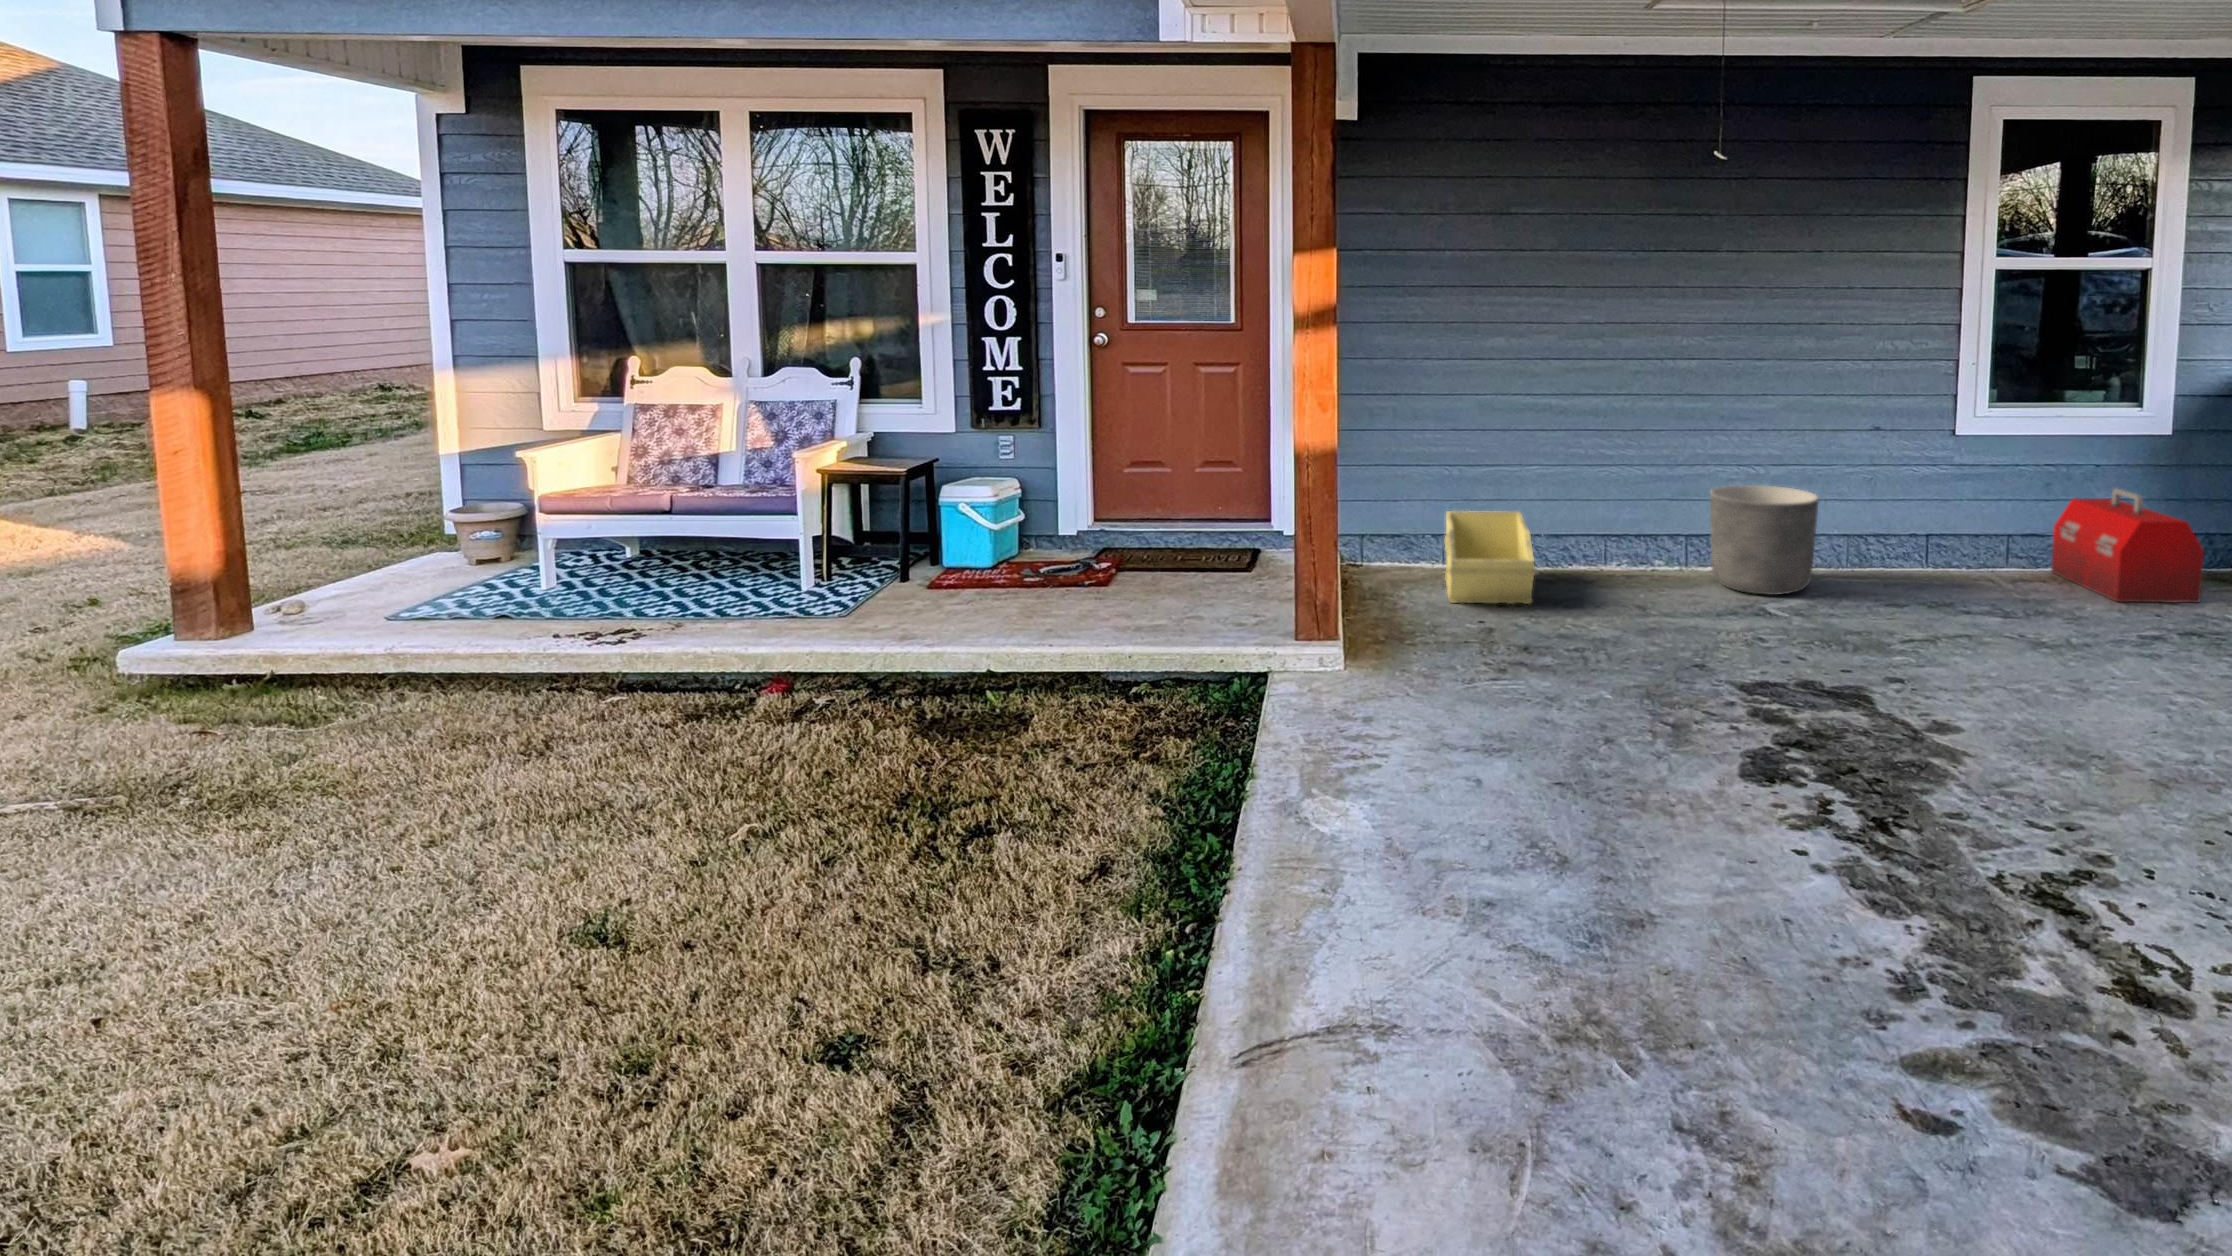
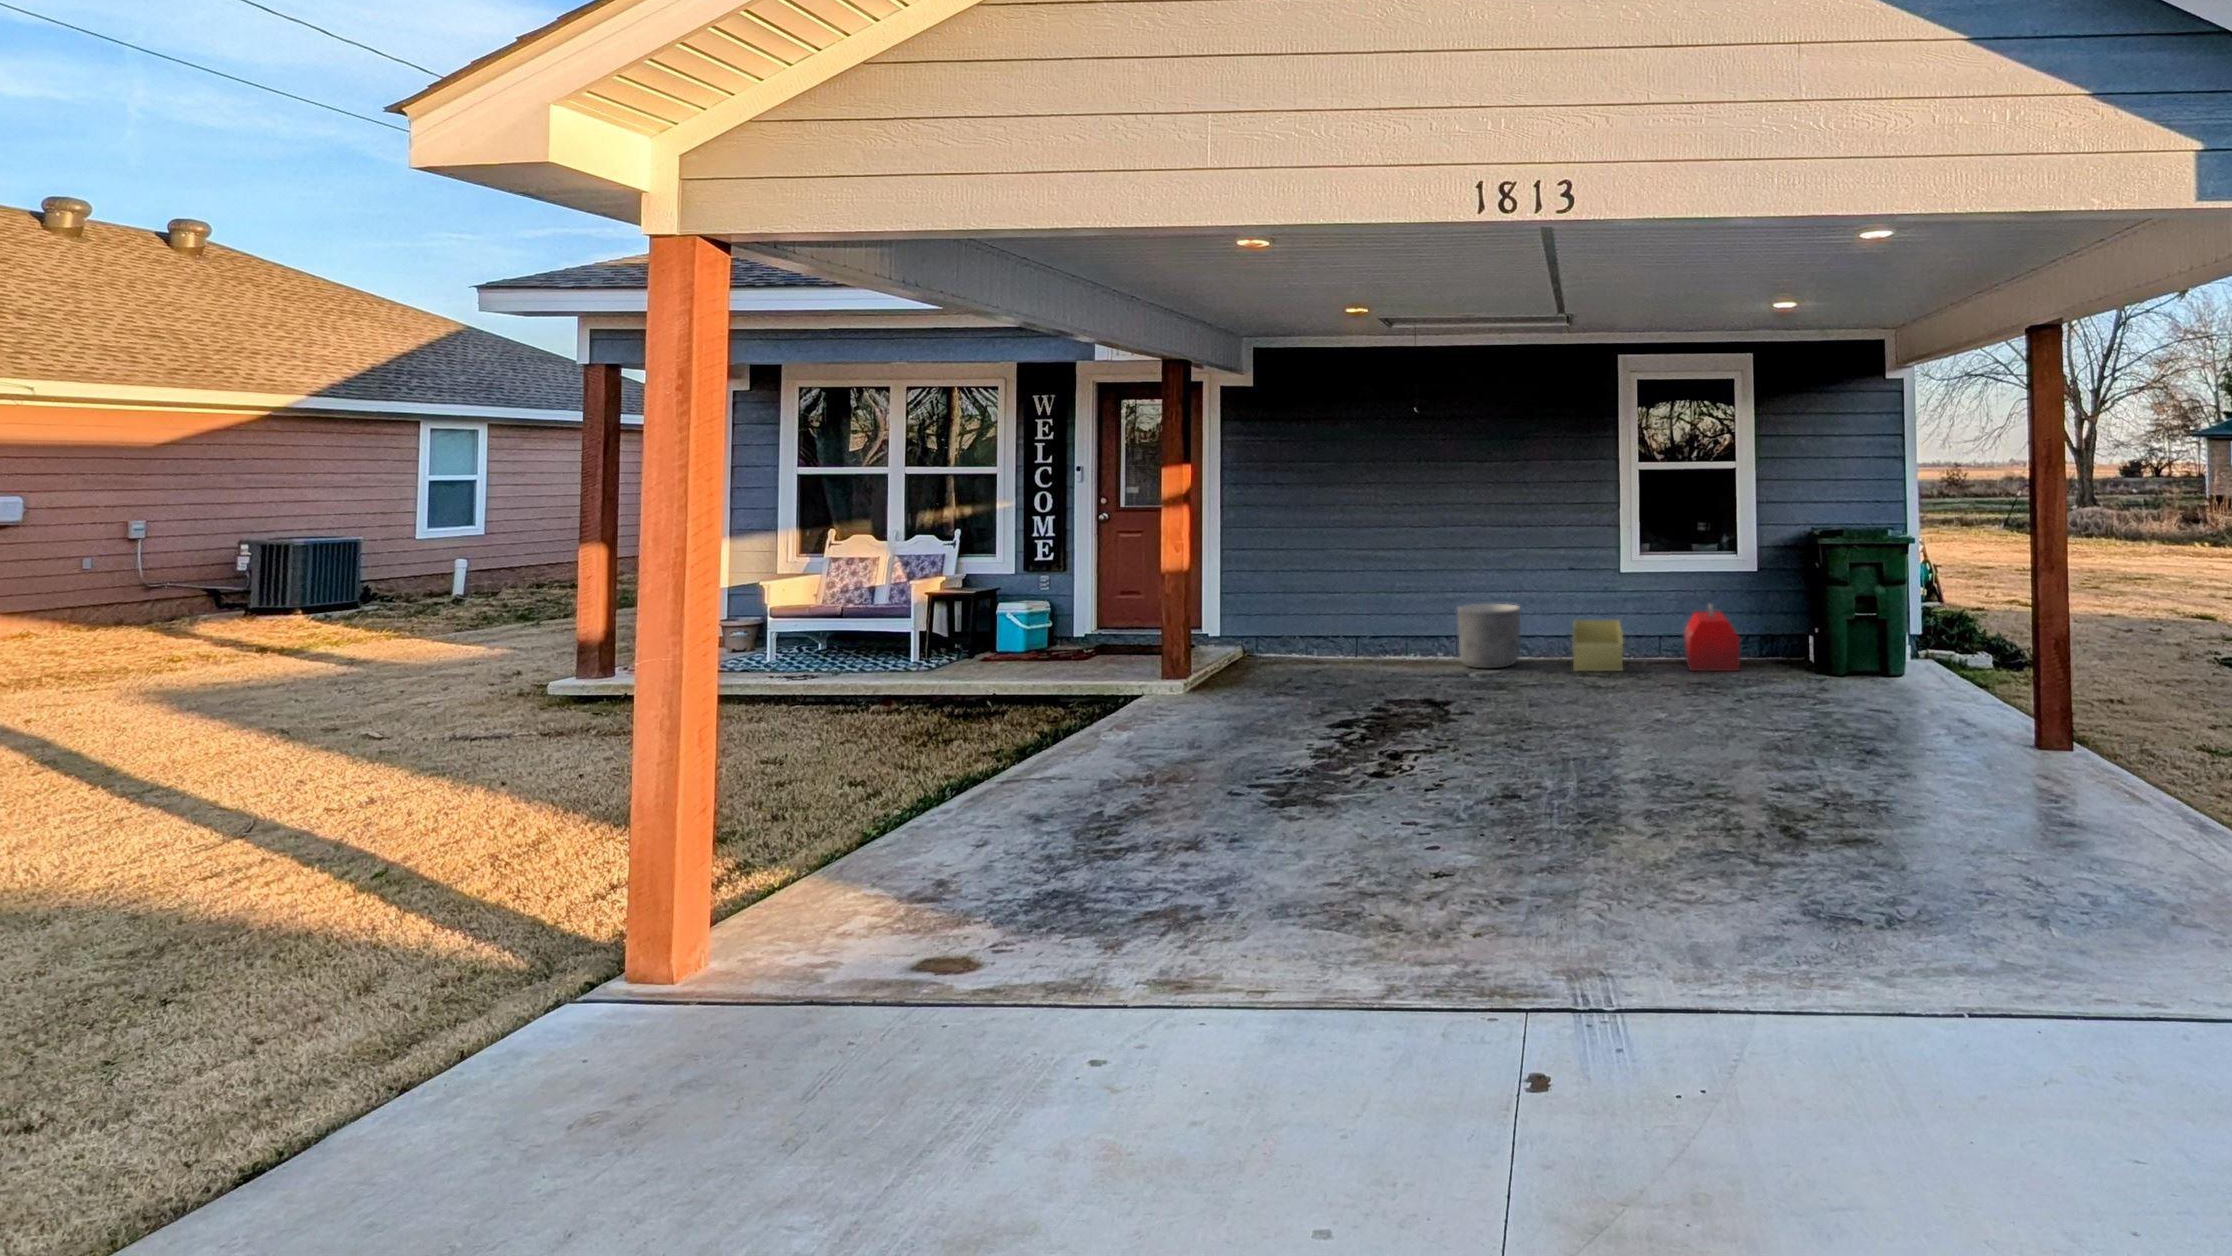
storage bin: present [1445,511,1536,604] -> present [1572,620,1623,671]

